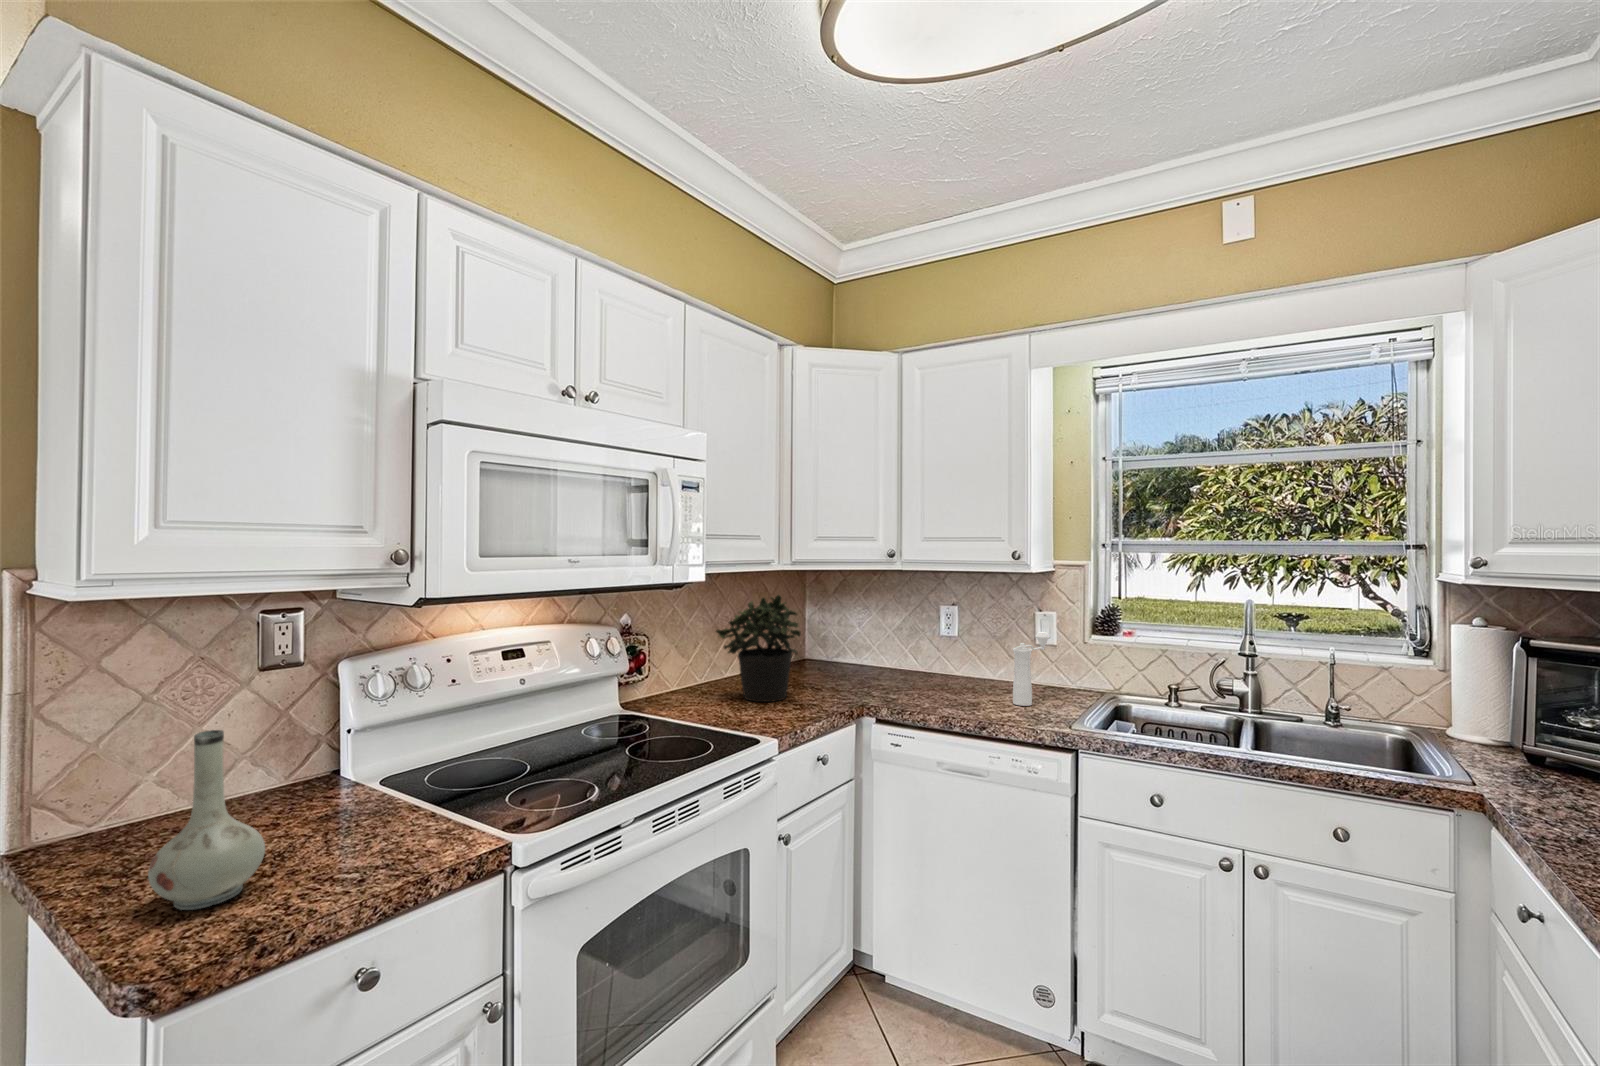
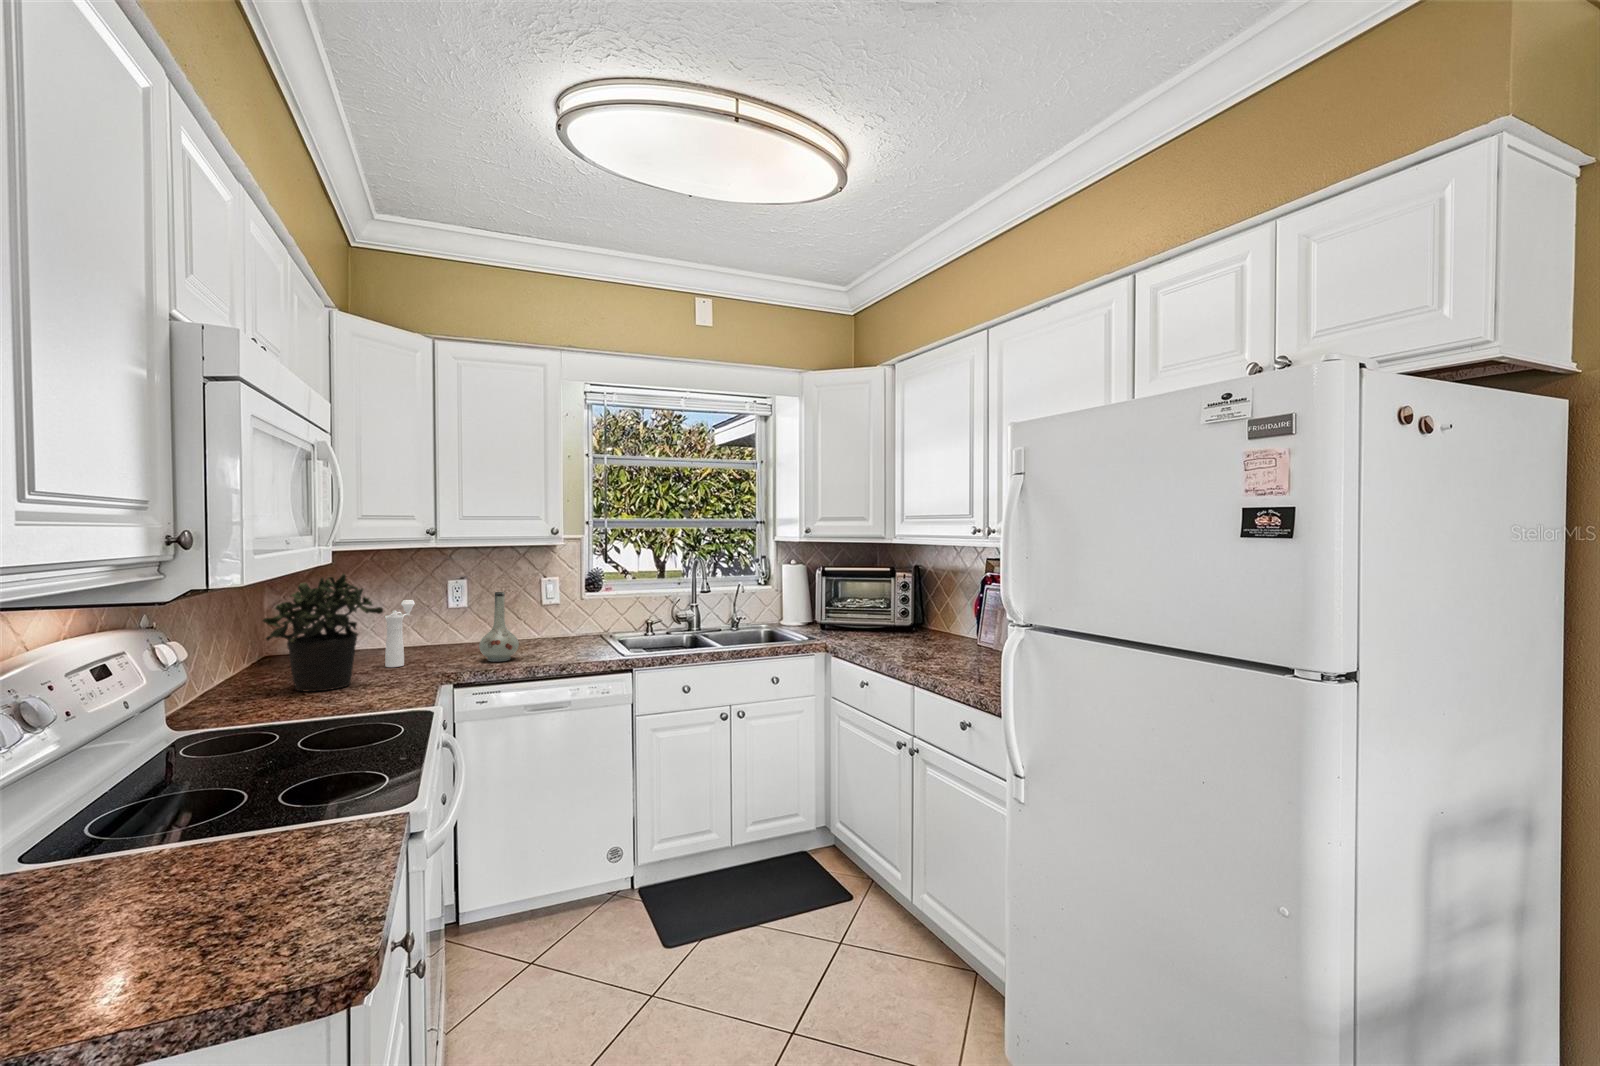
pepper mill: present [1013,632,1050,706] -> present [385,600,415,667]
vase: present [148,730,265,910] -> present [479,592,519,662]

